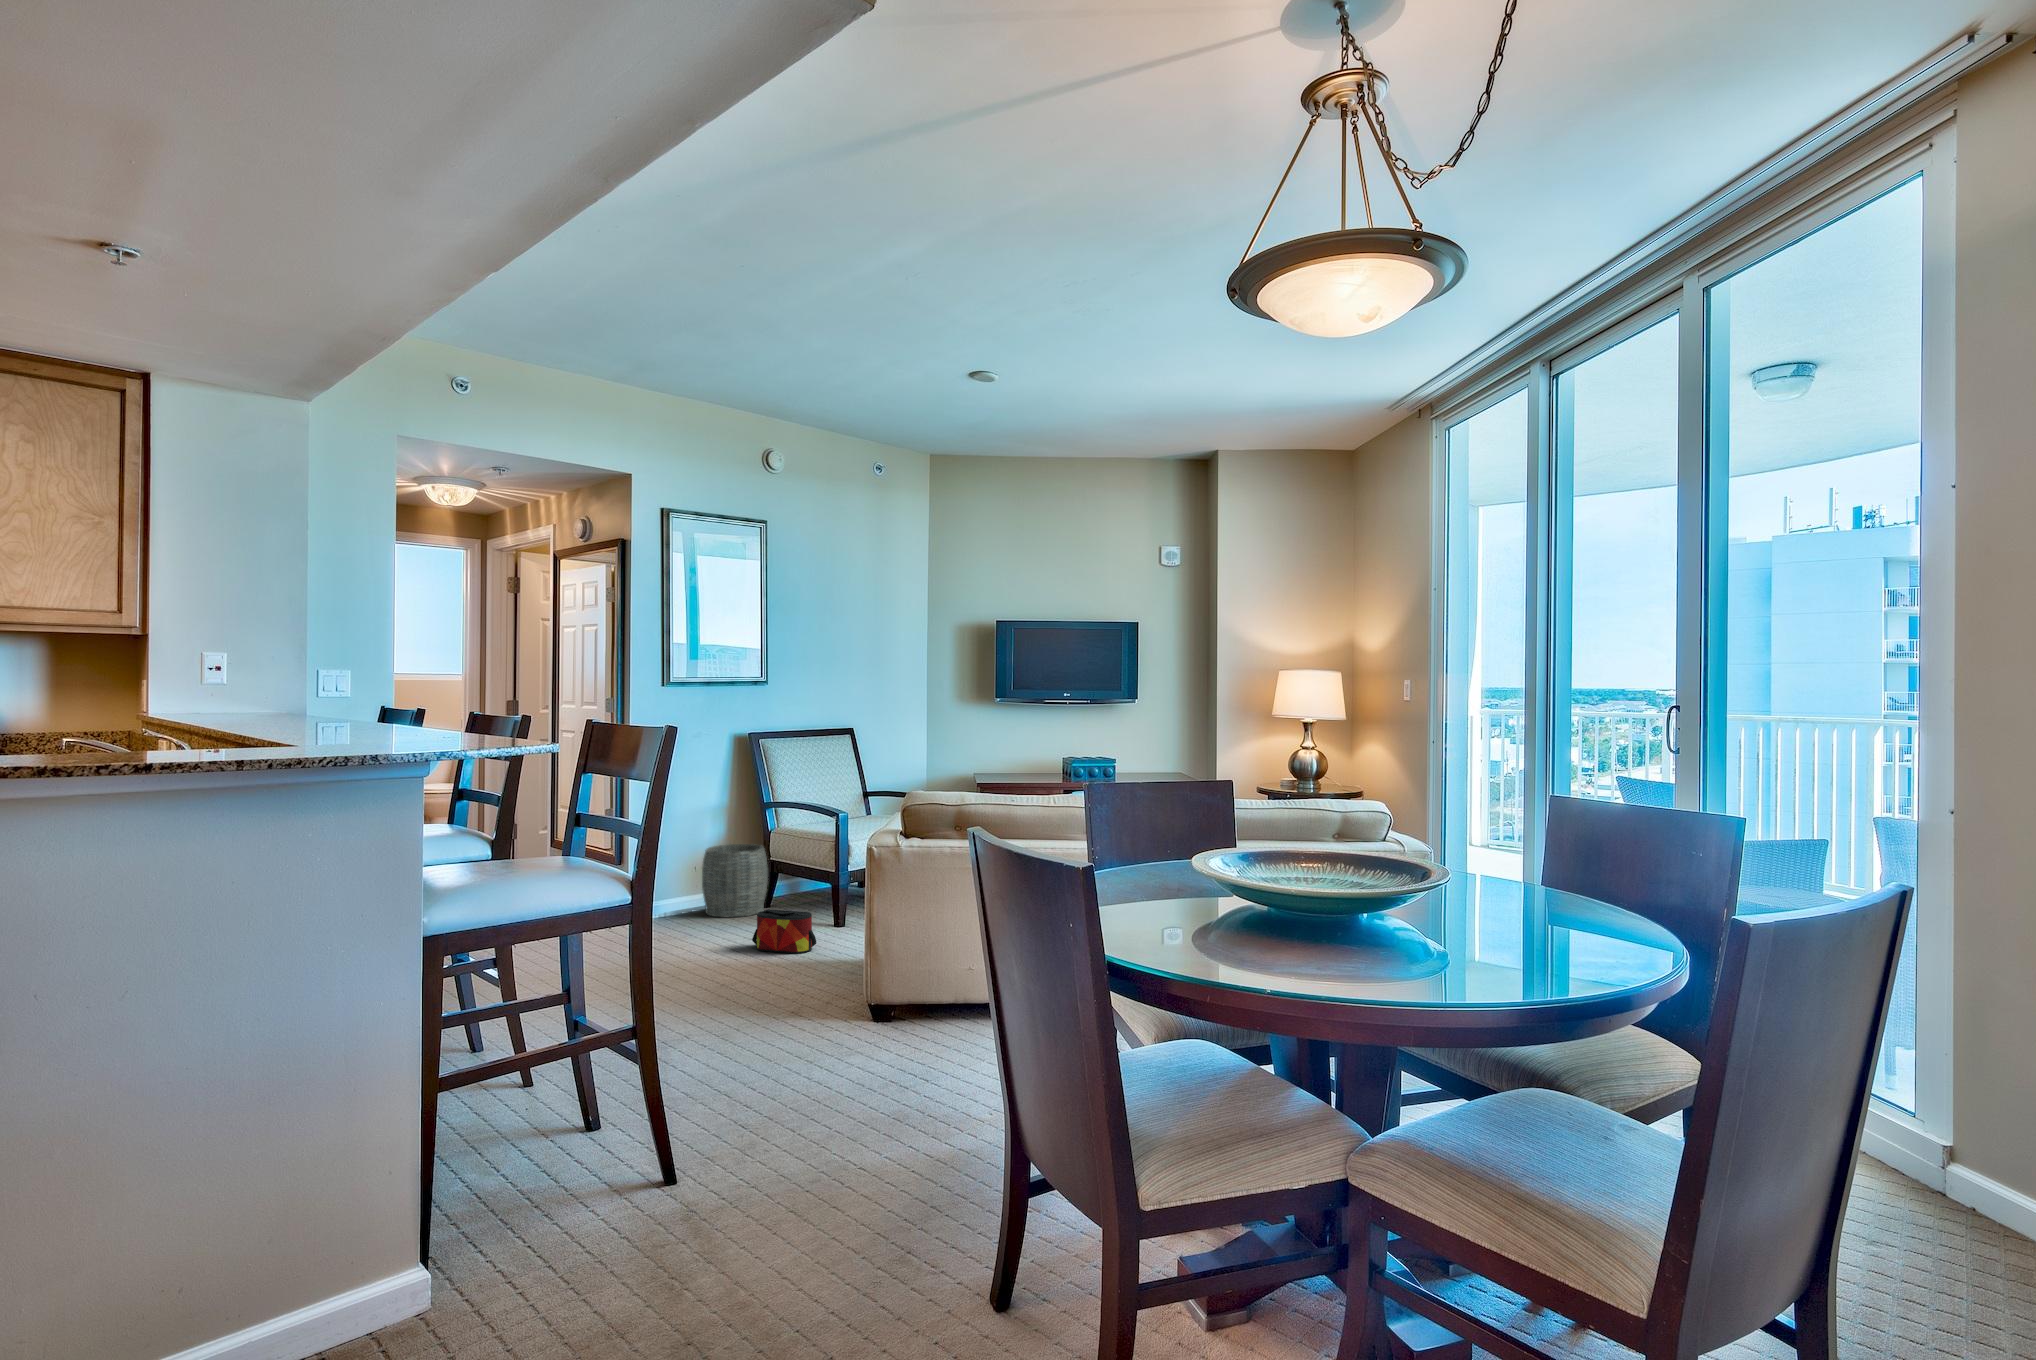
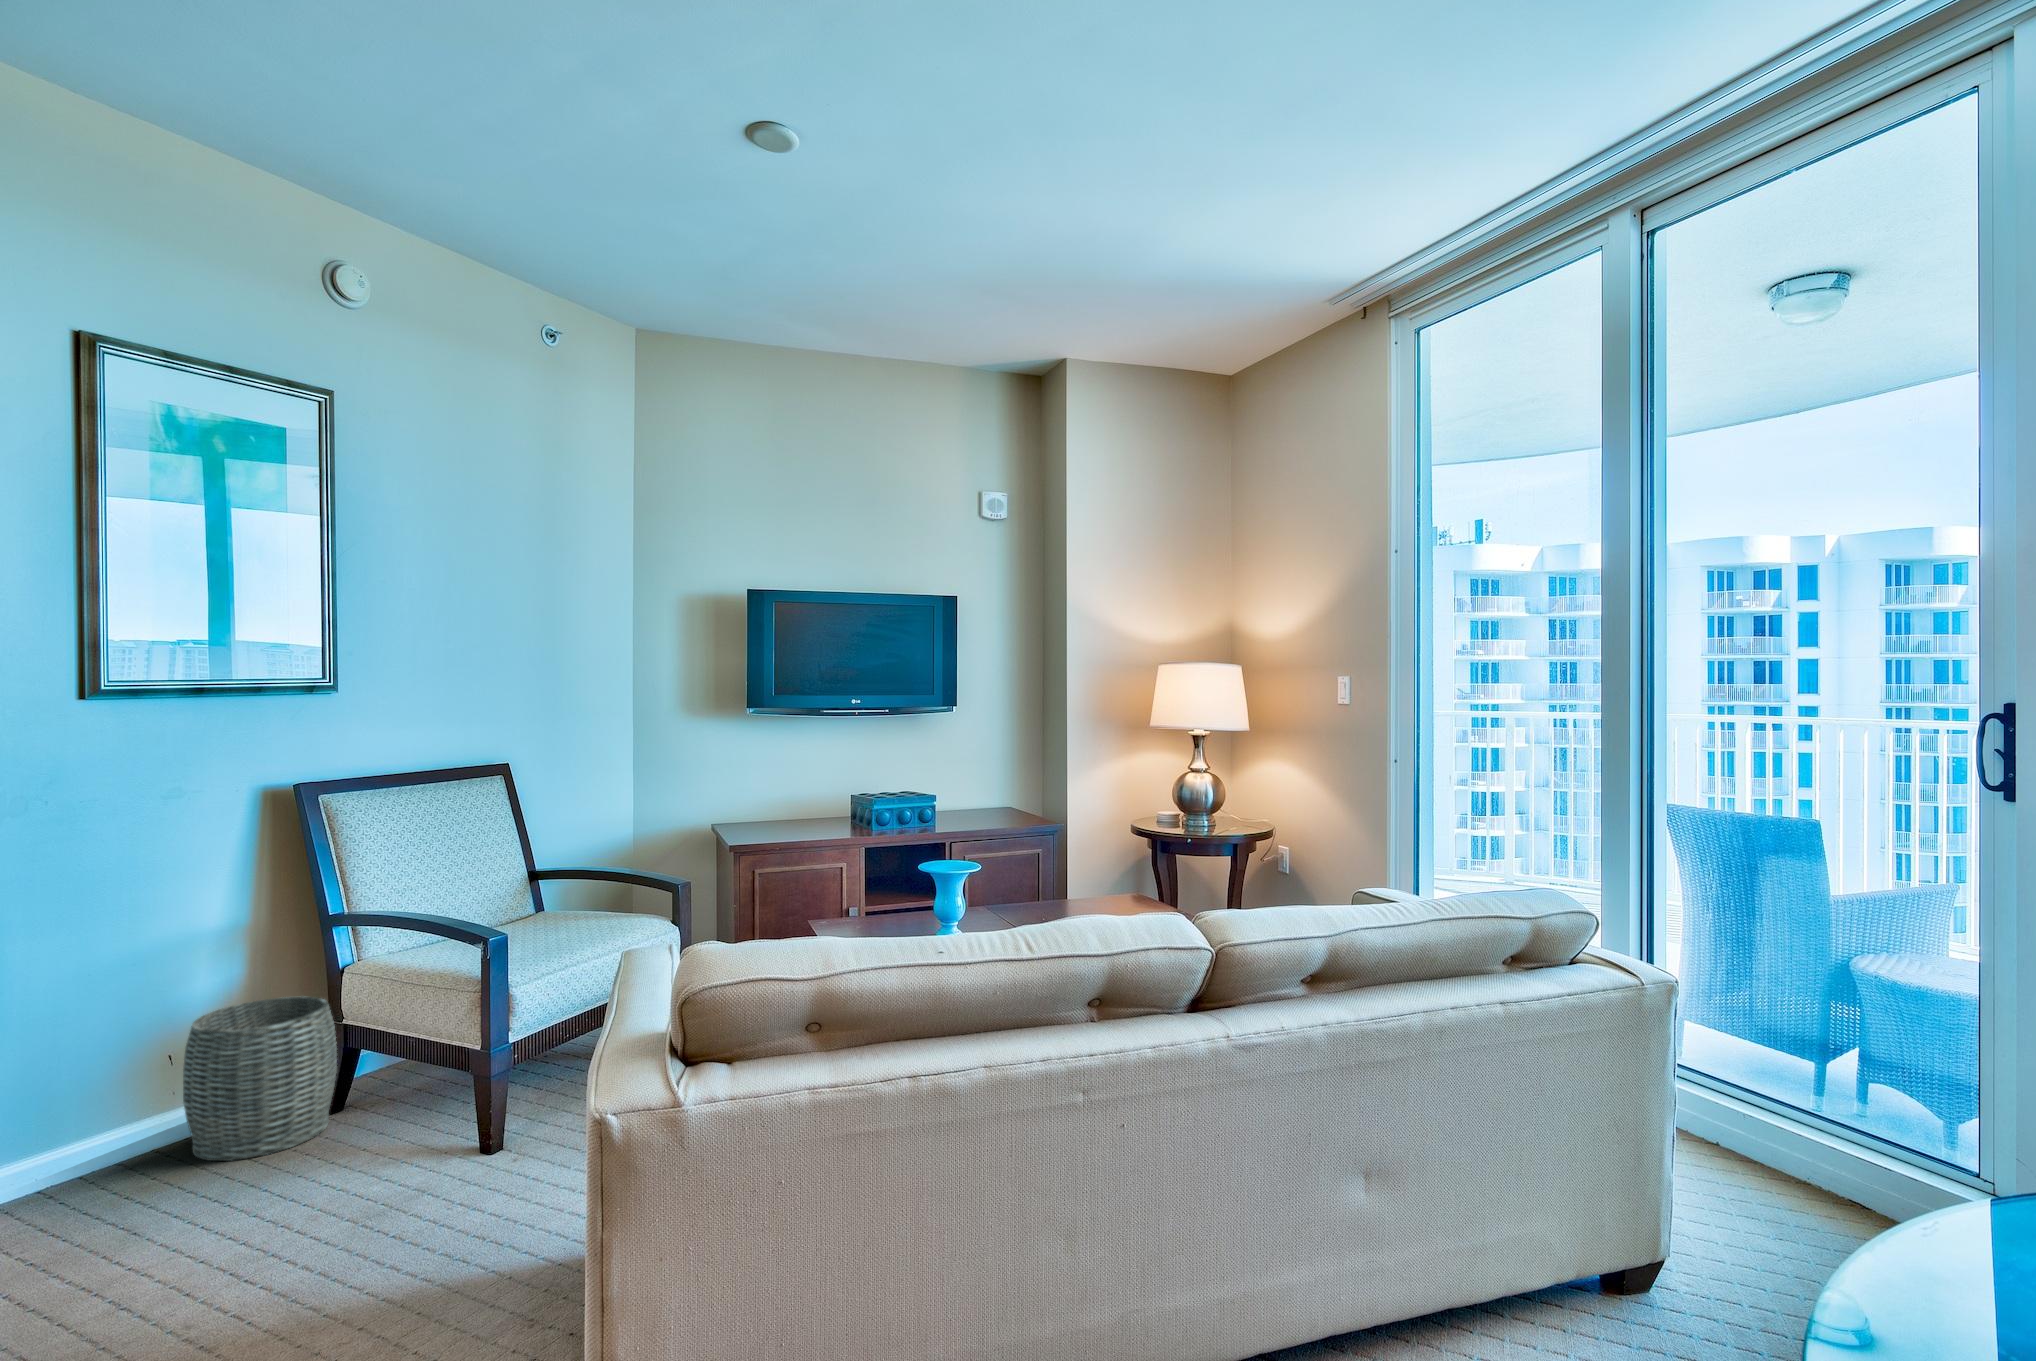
bag: present [752,909,816,953] -> none [283,1168,439,1276]

